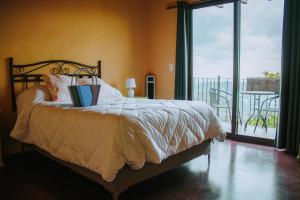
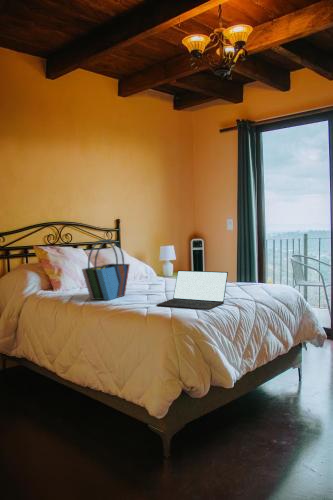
laptop: none [114,88,162,112] -> present [157,270,228,310]

